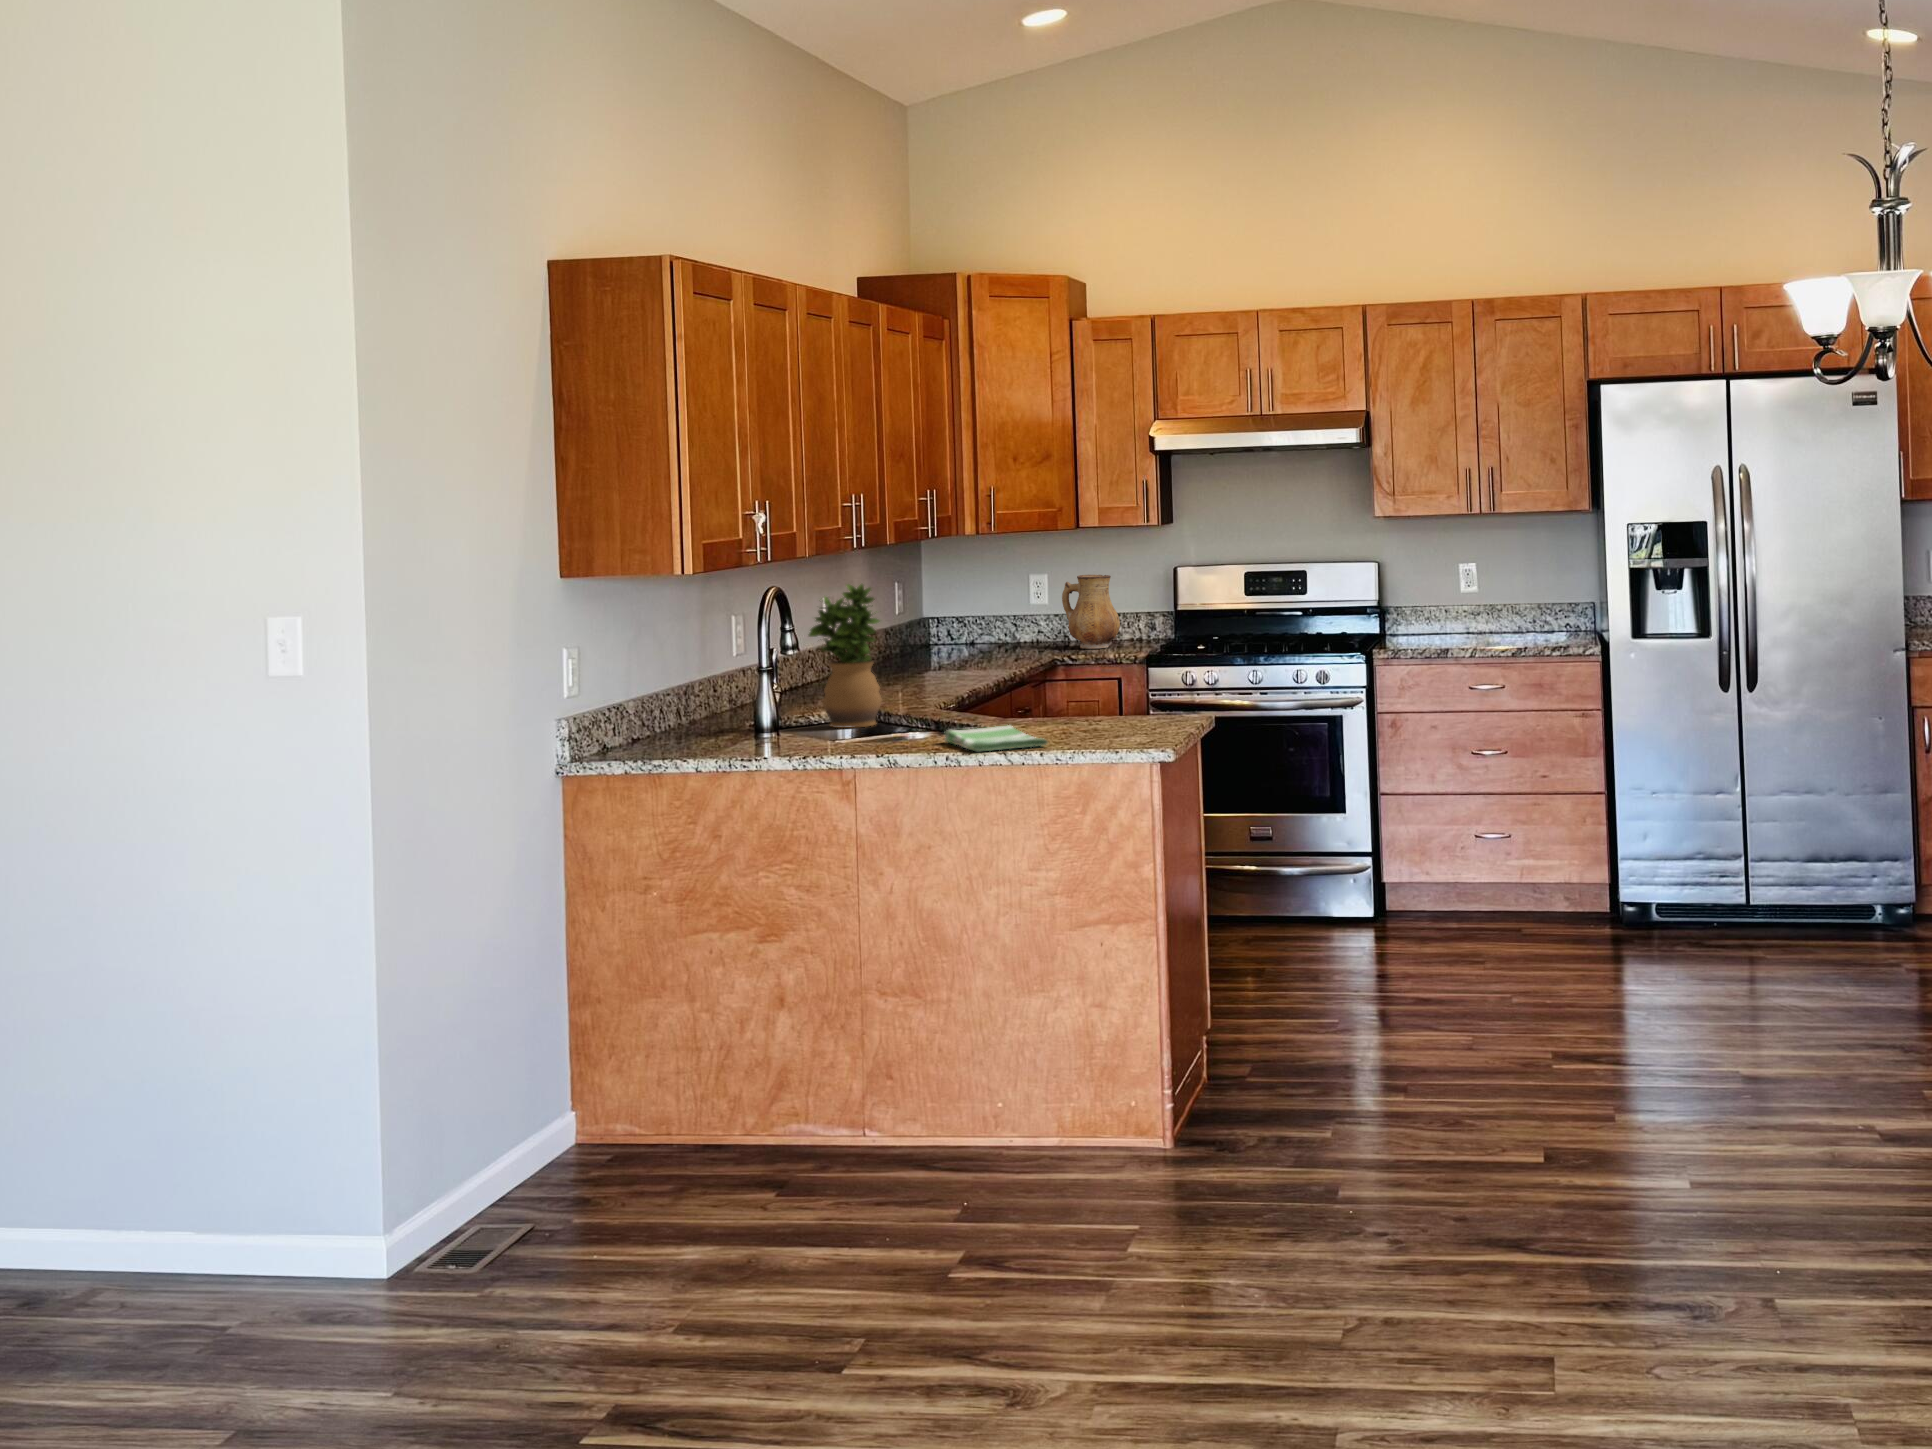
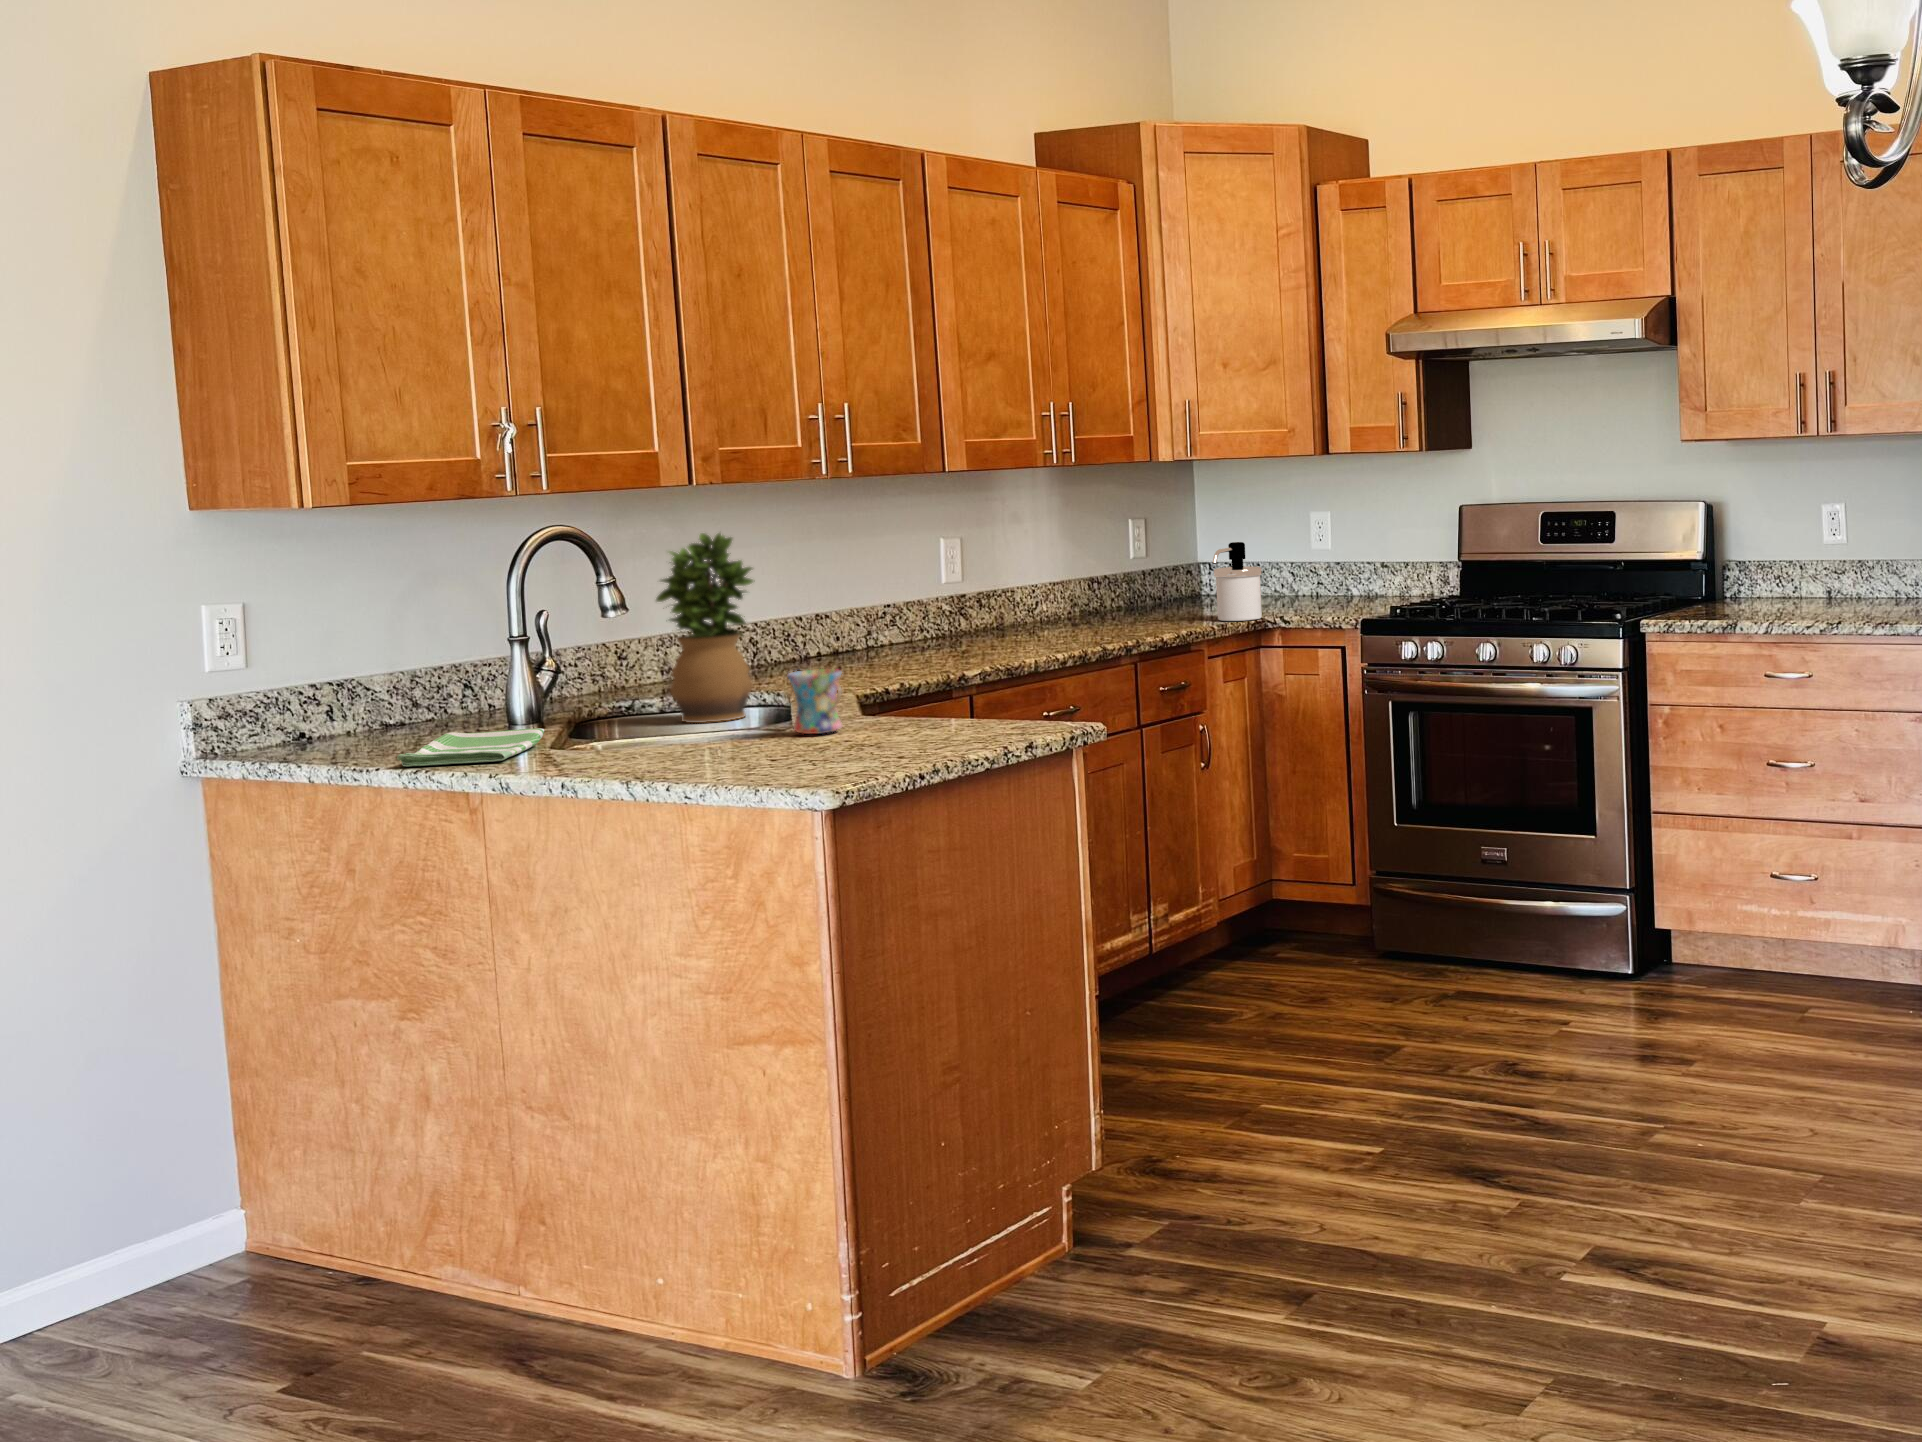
ceramic pitcher: present [1062,575,1120,649] -> none [1342,513,1410,607]
soap dispenser: none [993,598,1030,660] -> present [1212,542,1262,621]
mug: none [965,682,1013,729] -> present [788,669,842,734]
dish towel: present [945,725,1048,751] -> present [397,728,544,767]

